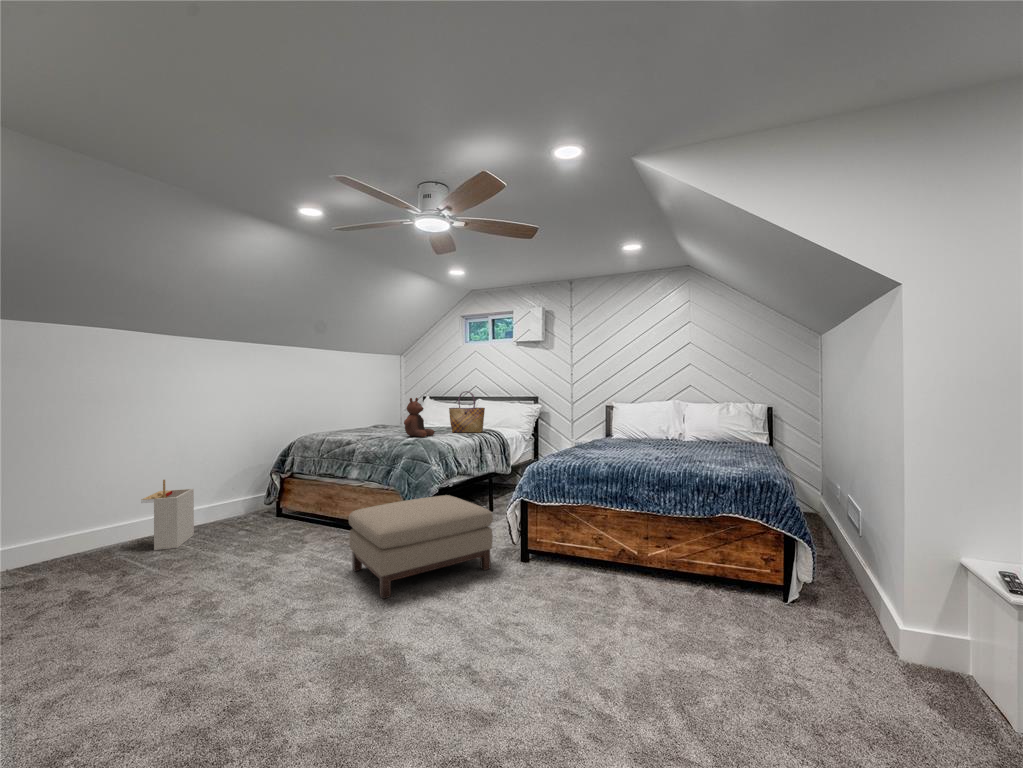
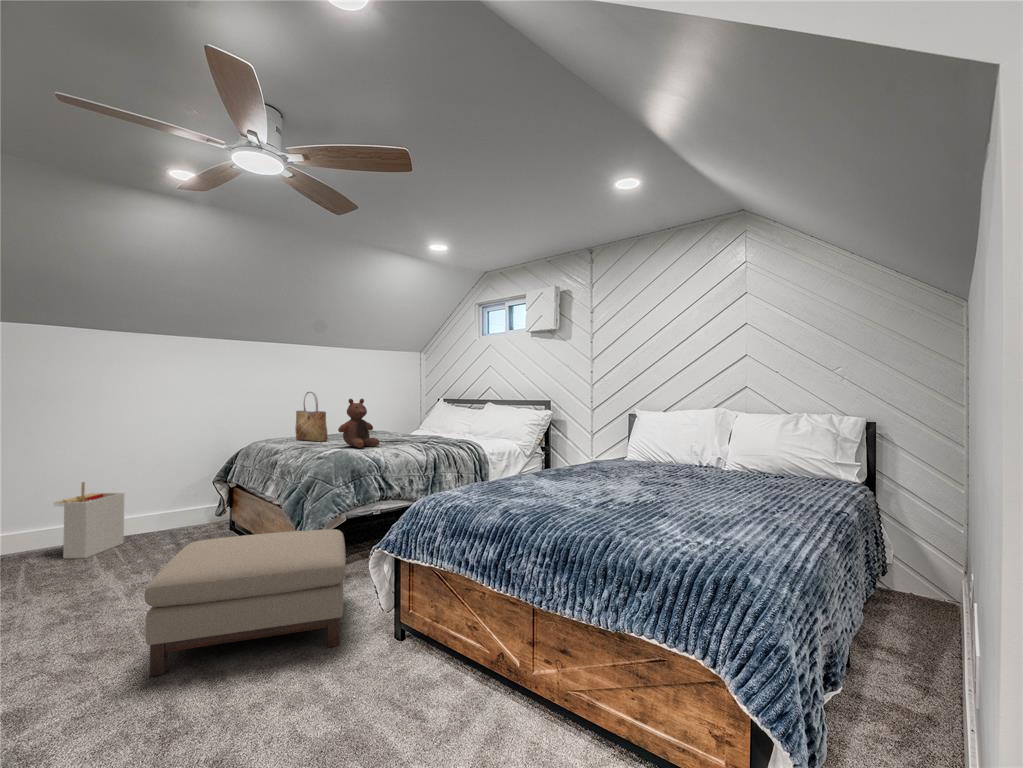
tote bag: present [449,391,485,433] -> present [295,392,328,441]

